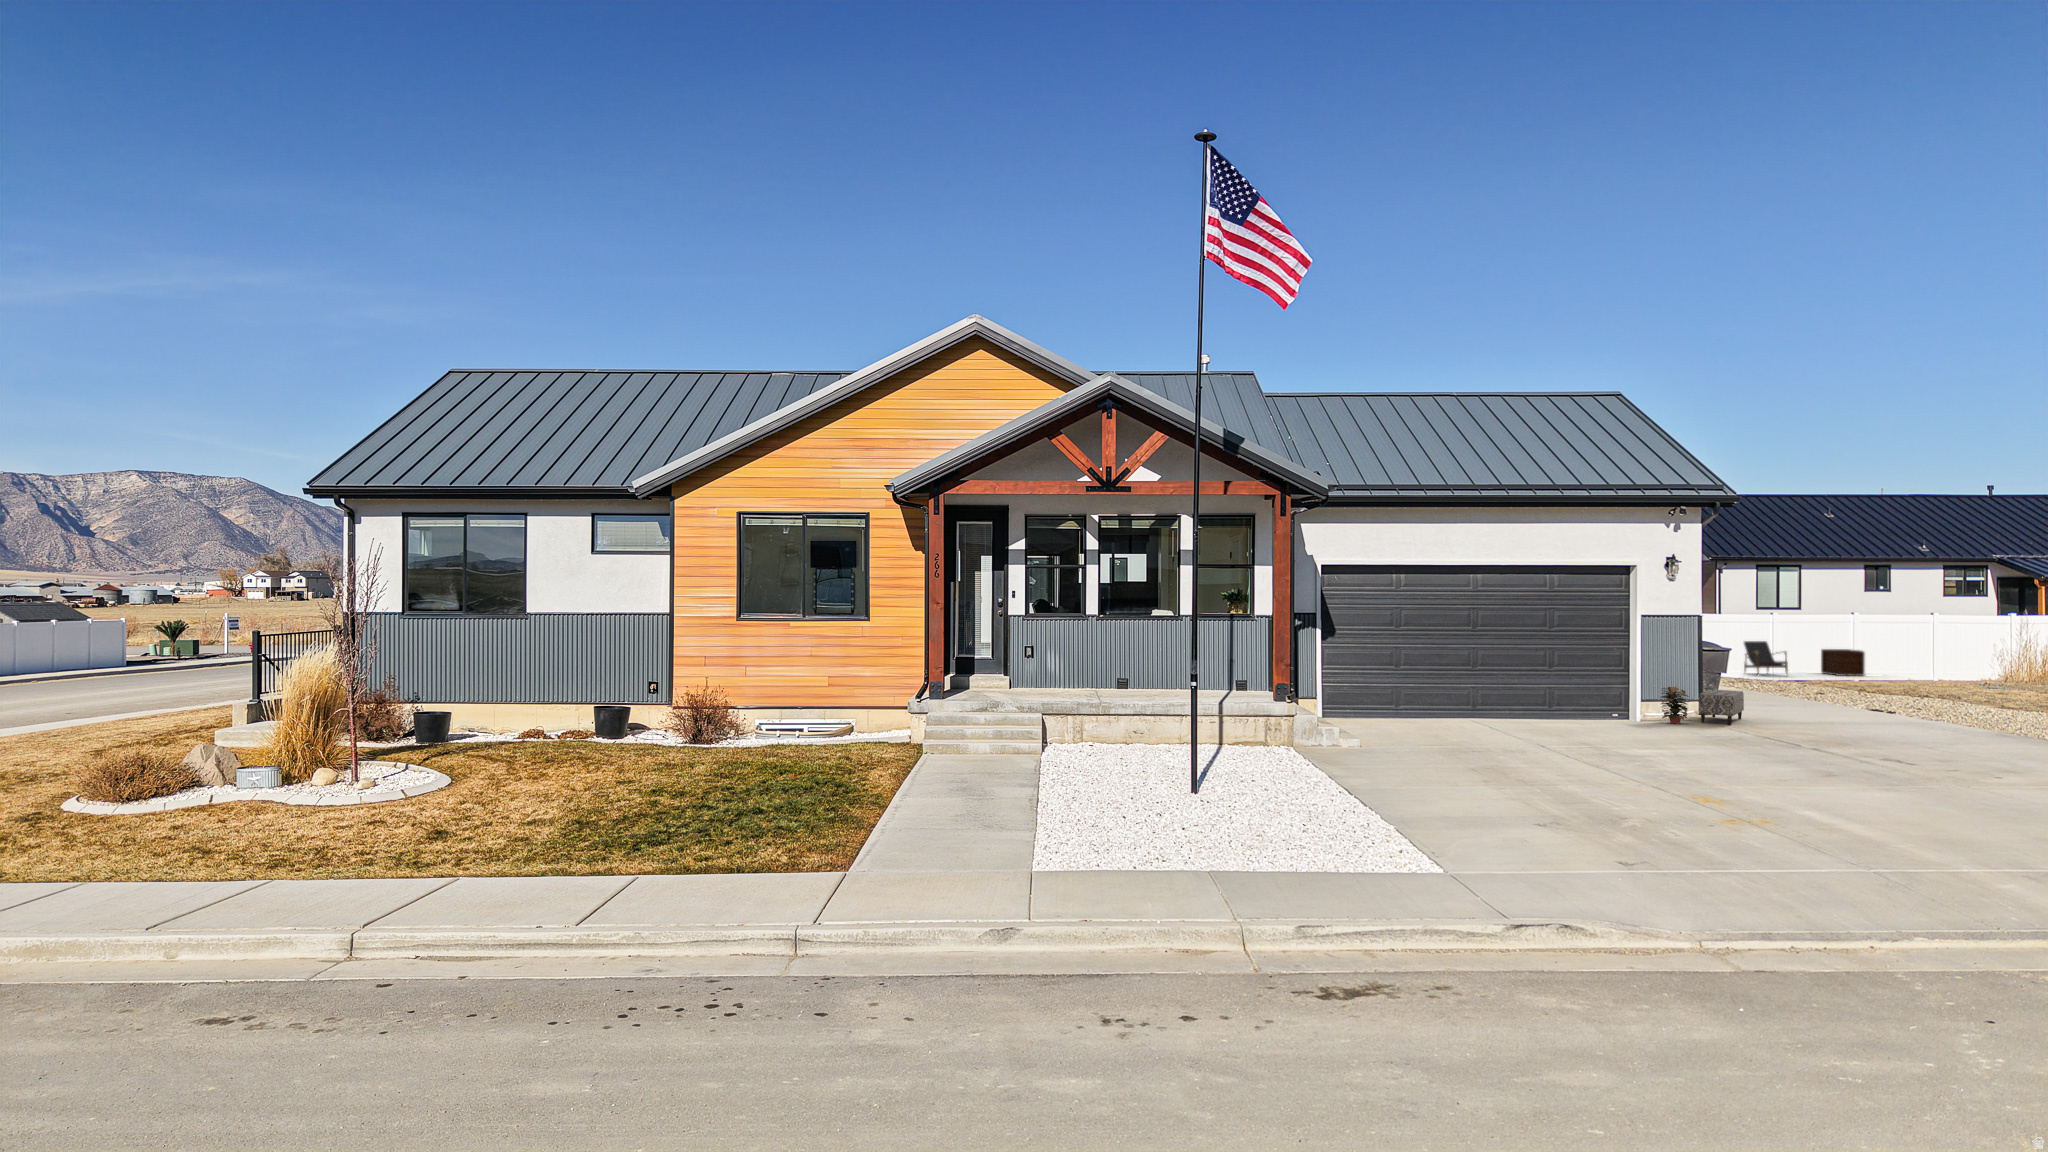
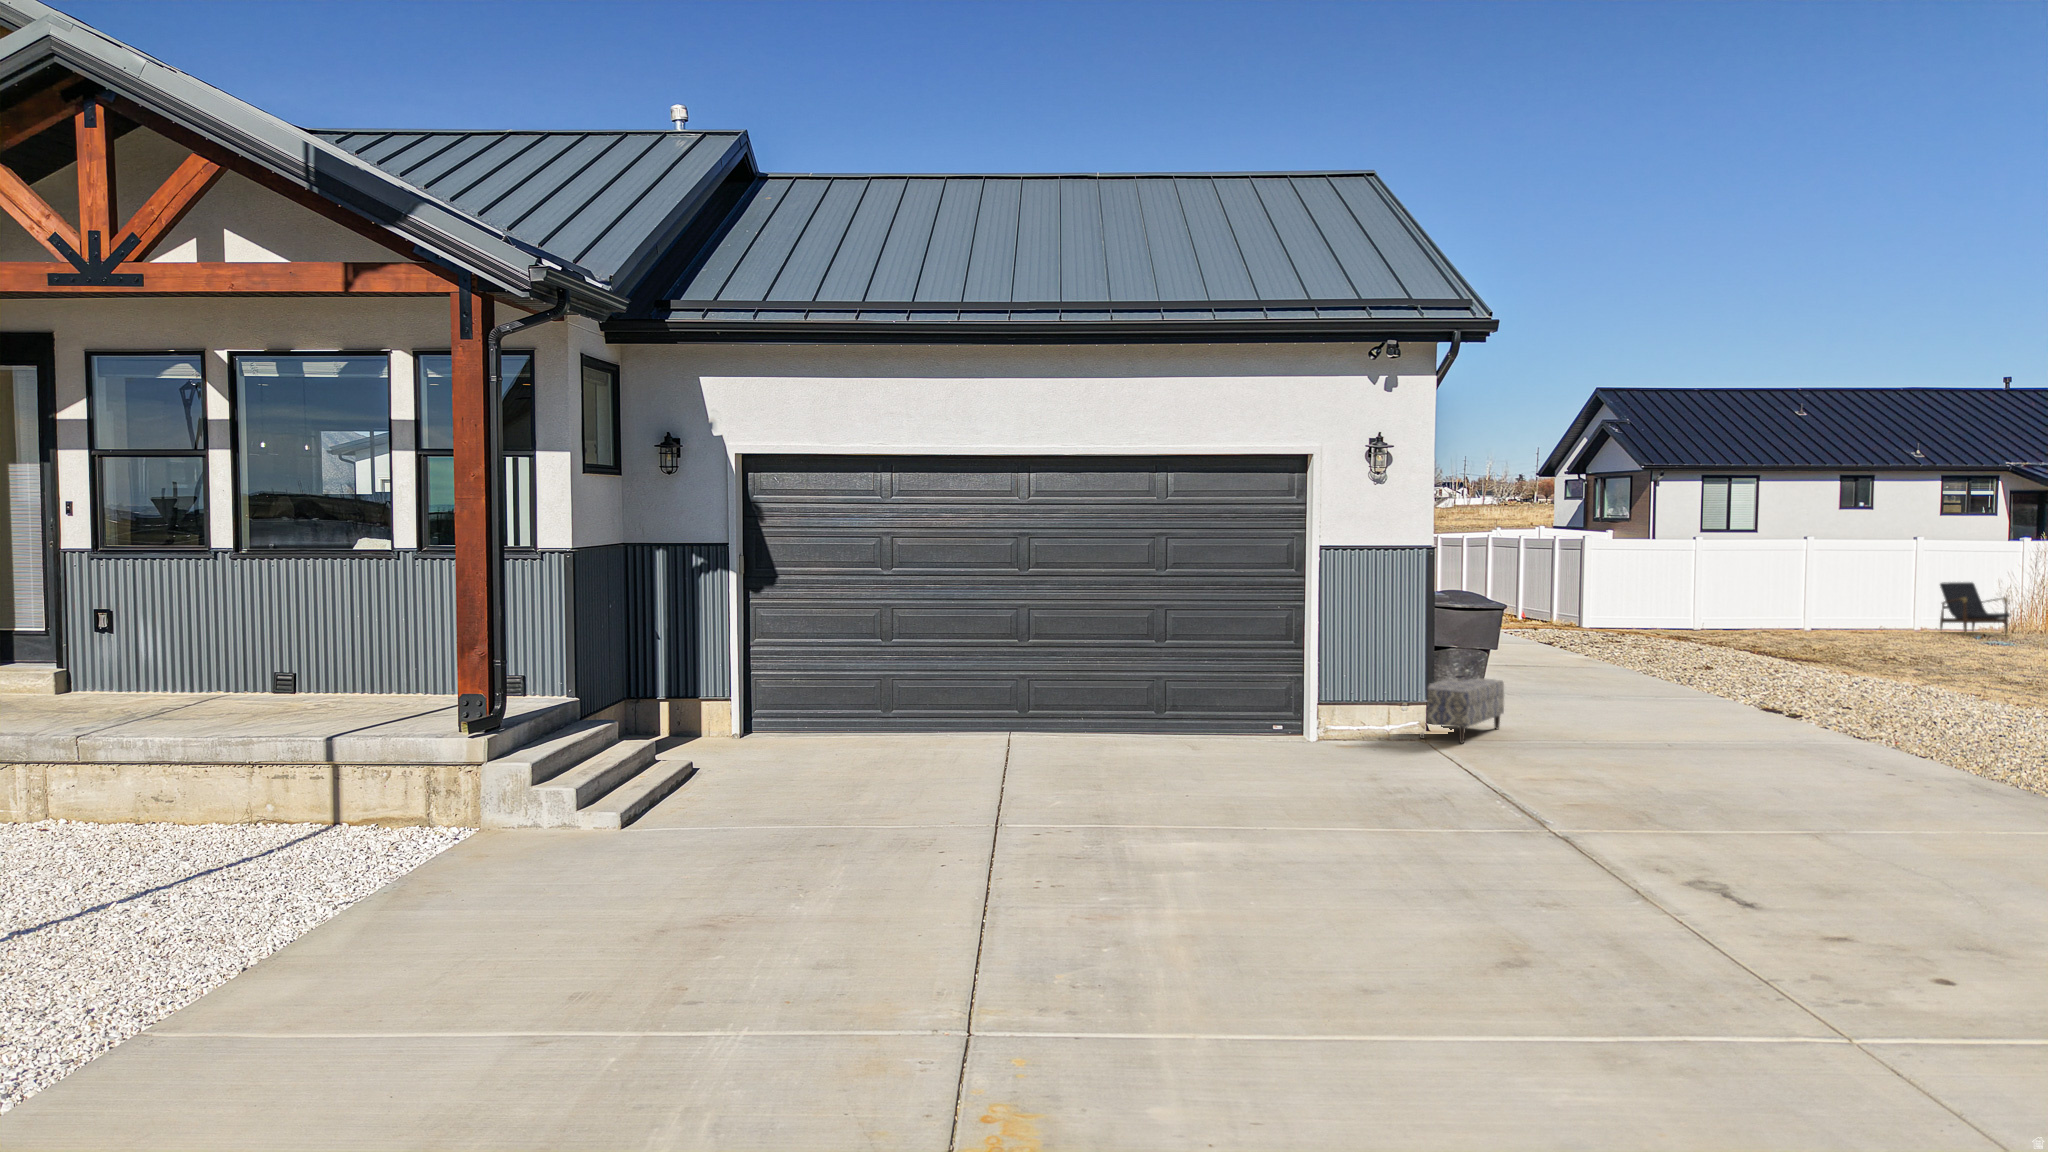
lounge chair: present [1744,641,1788,674] -> present [1940,582,2010,635]
wooden crate: present [1821,649,1865,676] -> none [1731,596,1792,637]
decorative plant: present [1661,687,1689,724] -> none [1347,675,1395,741]

